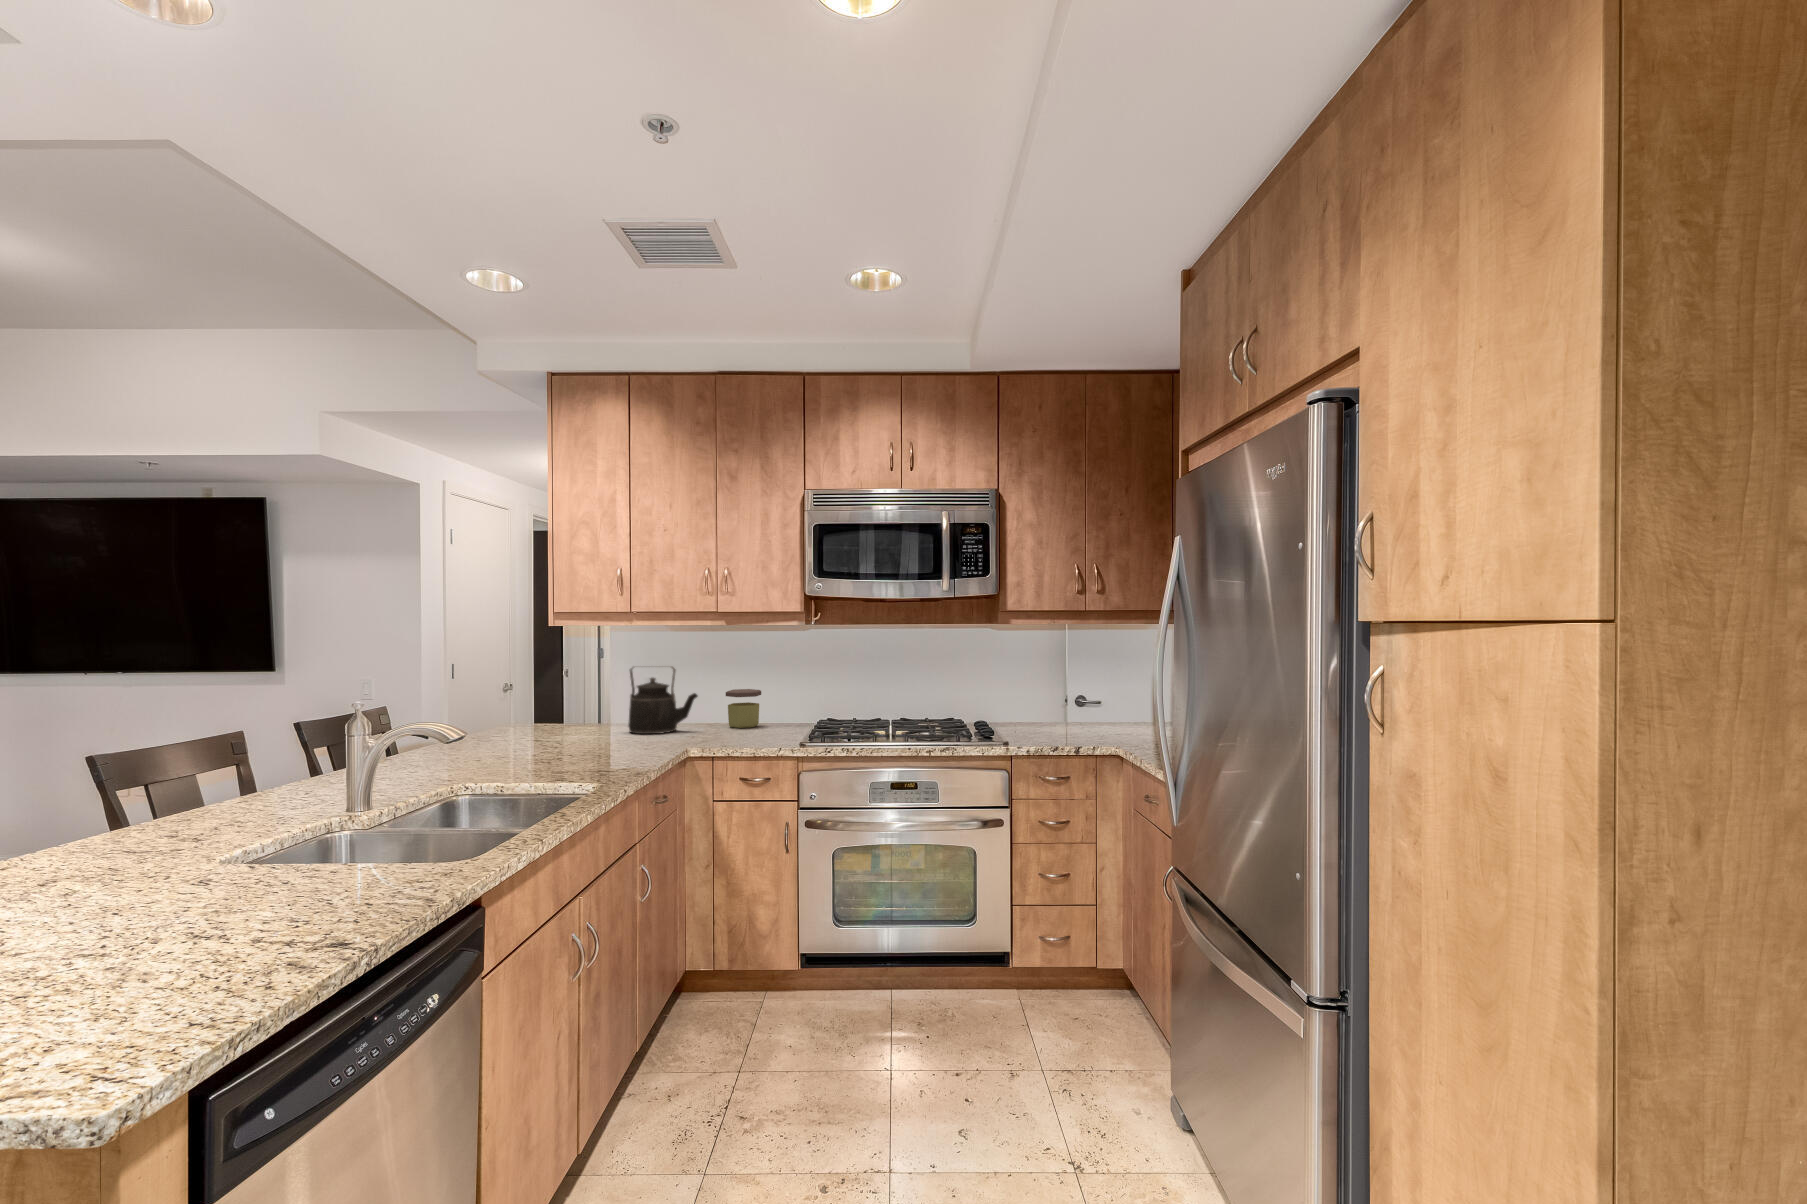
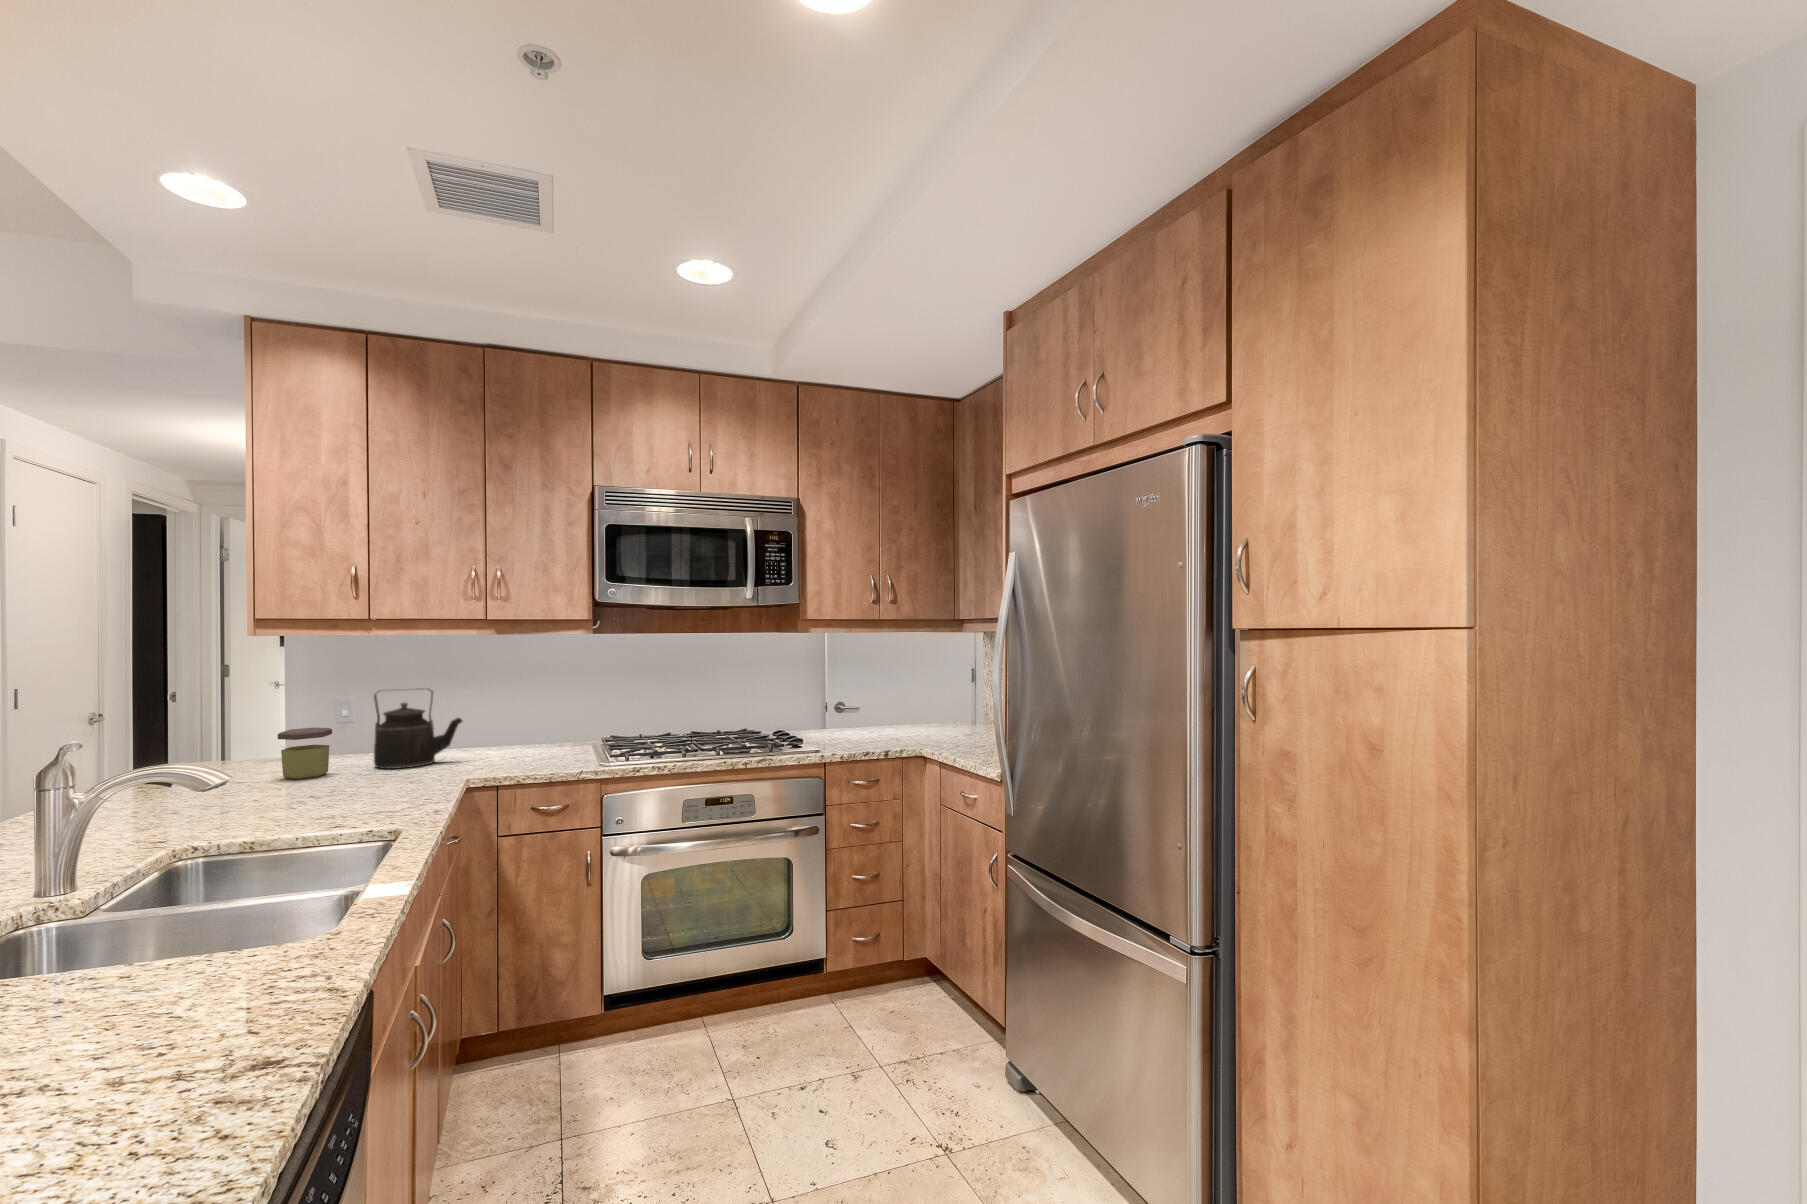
jar: present [726,689,761,728] -> present [278,727,332,779]

